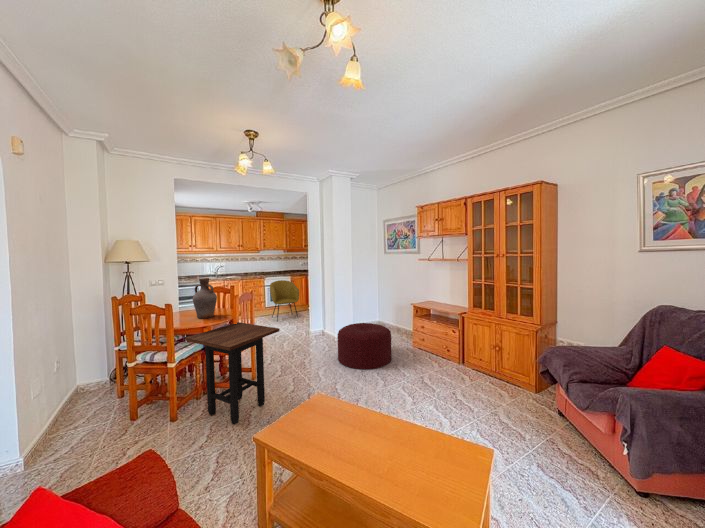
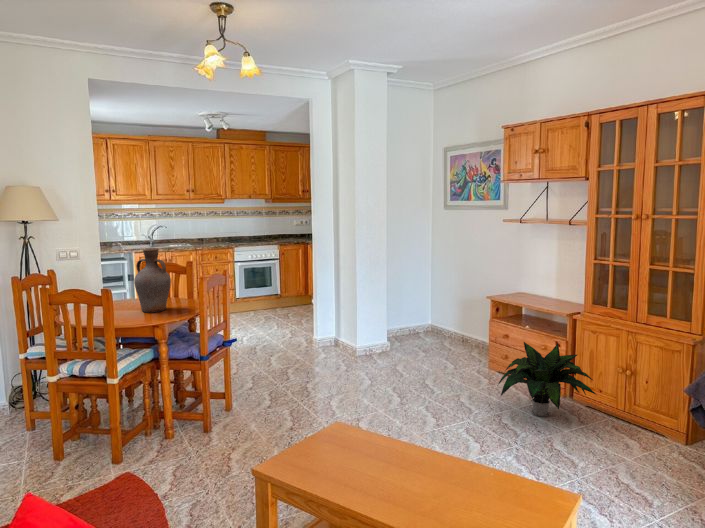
armchair: present [270,280,299,319] -> none [243,252,293,322]
side table: present [185,322,280,425] -> none [130,320,272,472]
ottoman: present [338,323,392,369] -> none [361,326,451,401]
potted plant: none [419,331,480,377] -> present [498,342,596,416]

